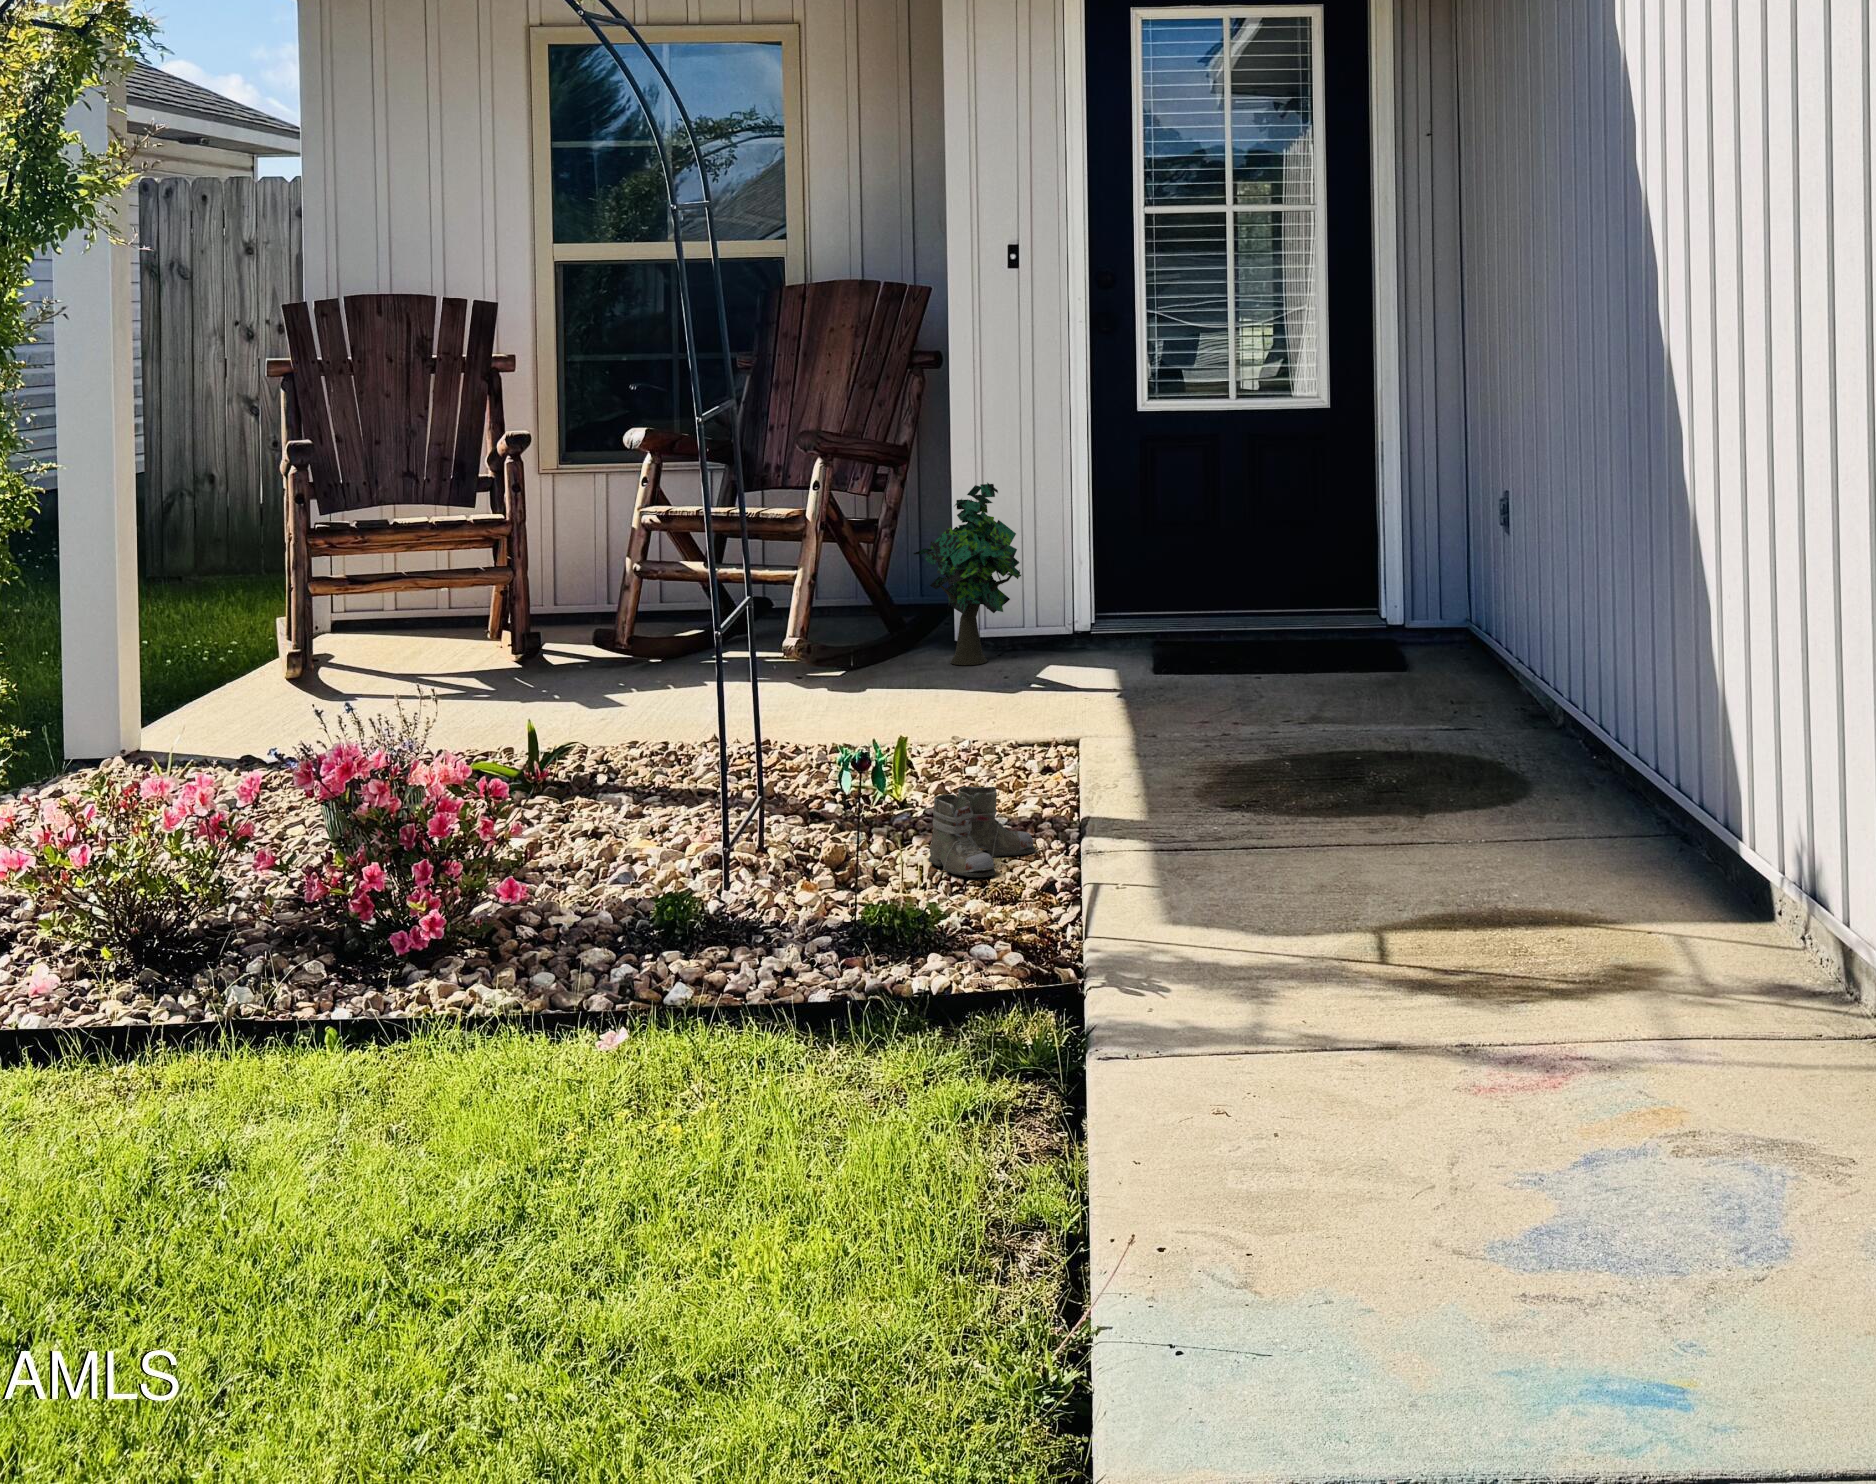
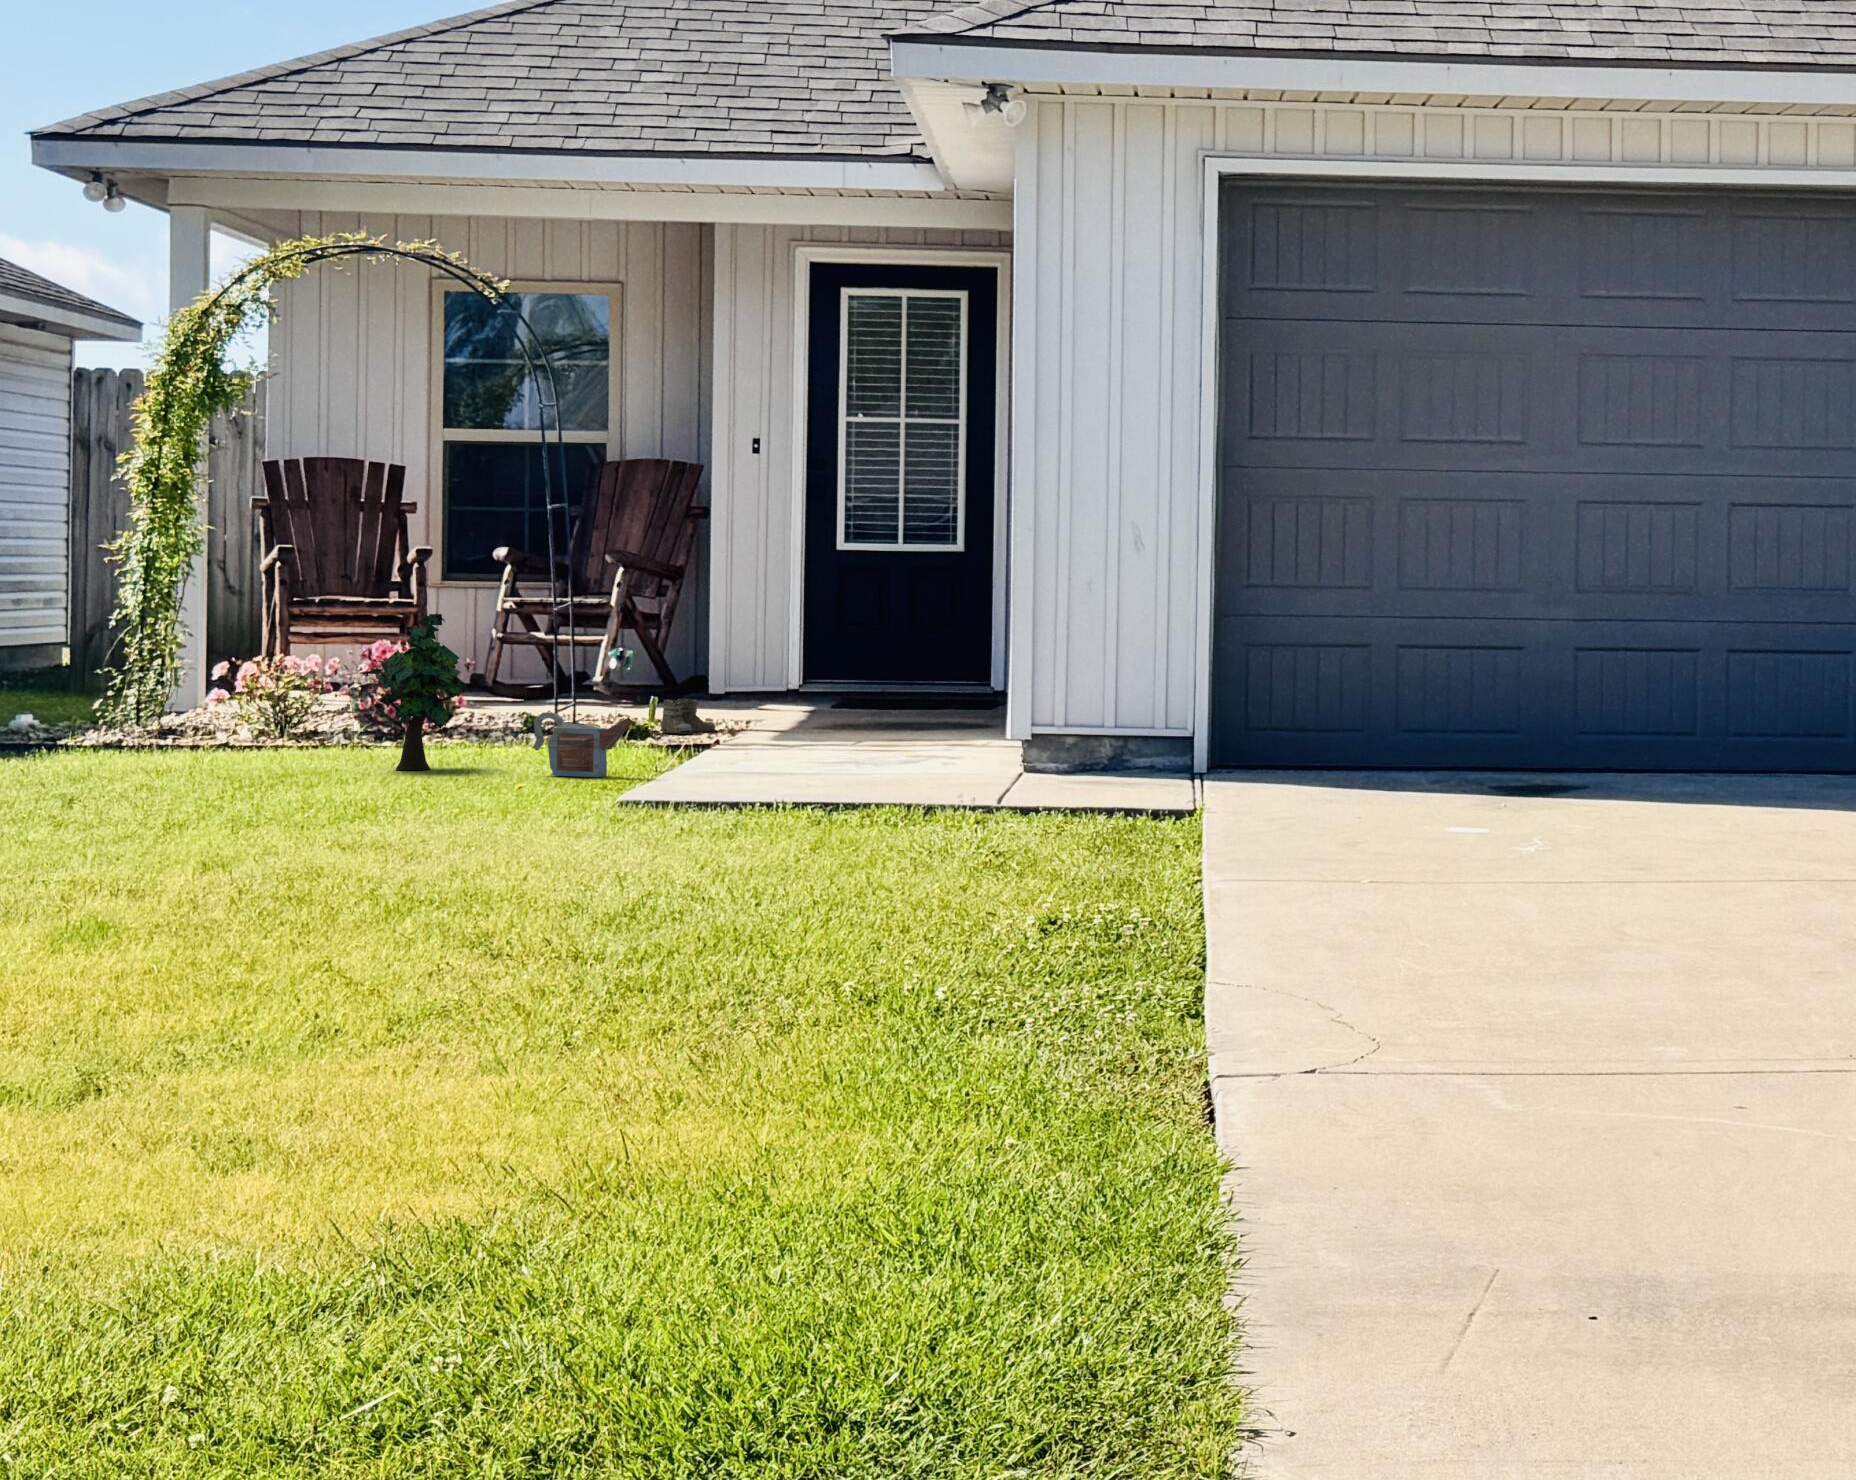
decorative plant: present [914,483,1021,665] -> present [366,613,467,770]
watering can: none [654,1158,961,1399] -> present [533,712,634,777]

